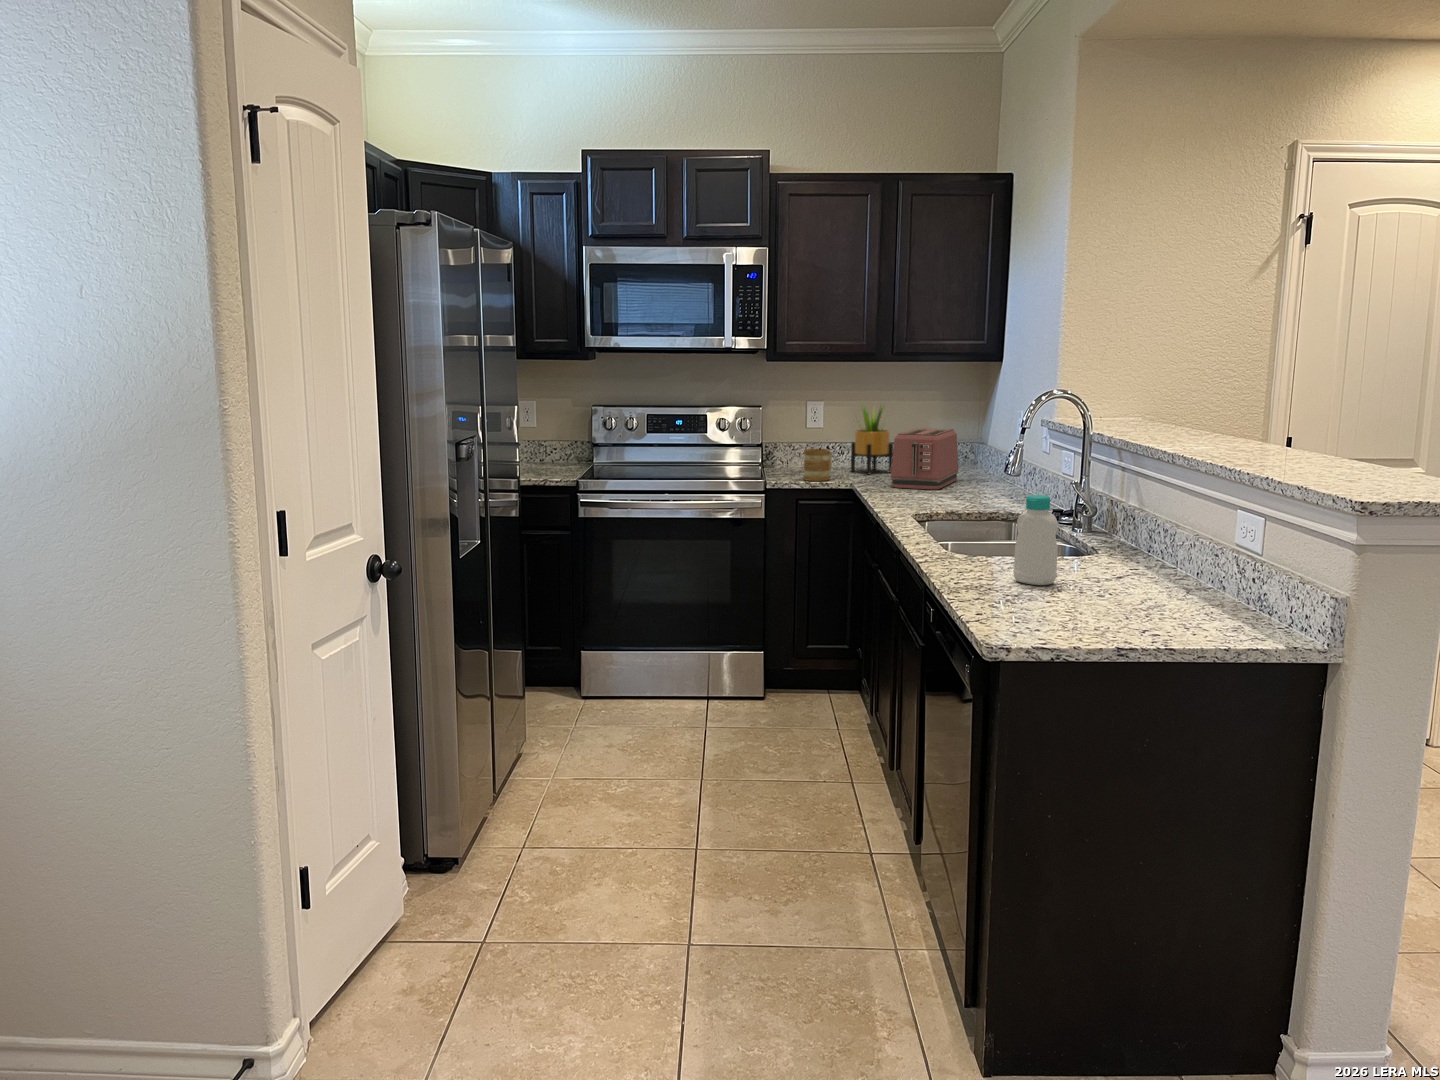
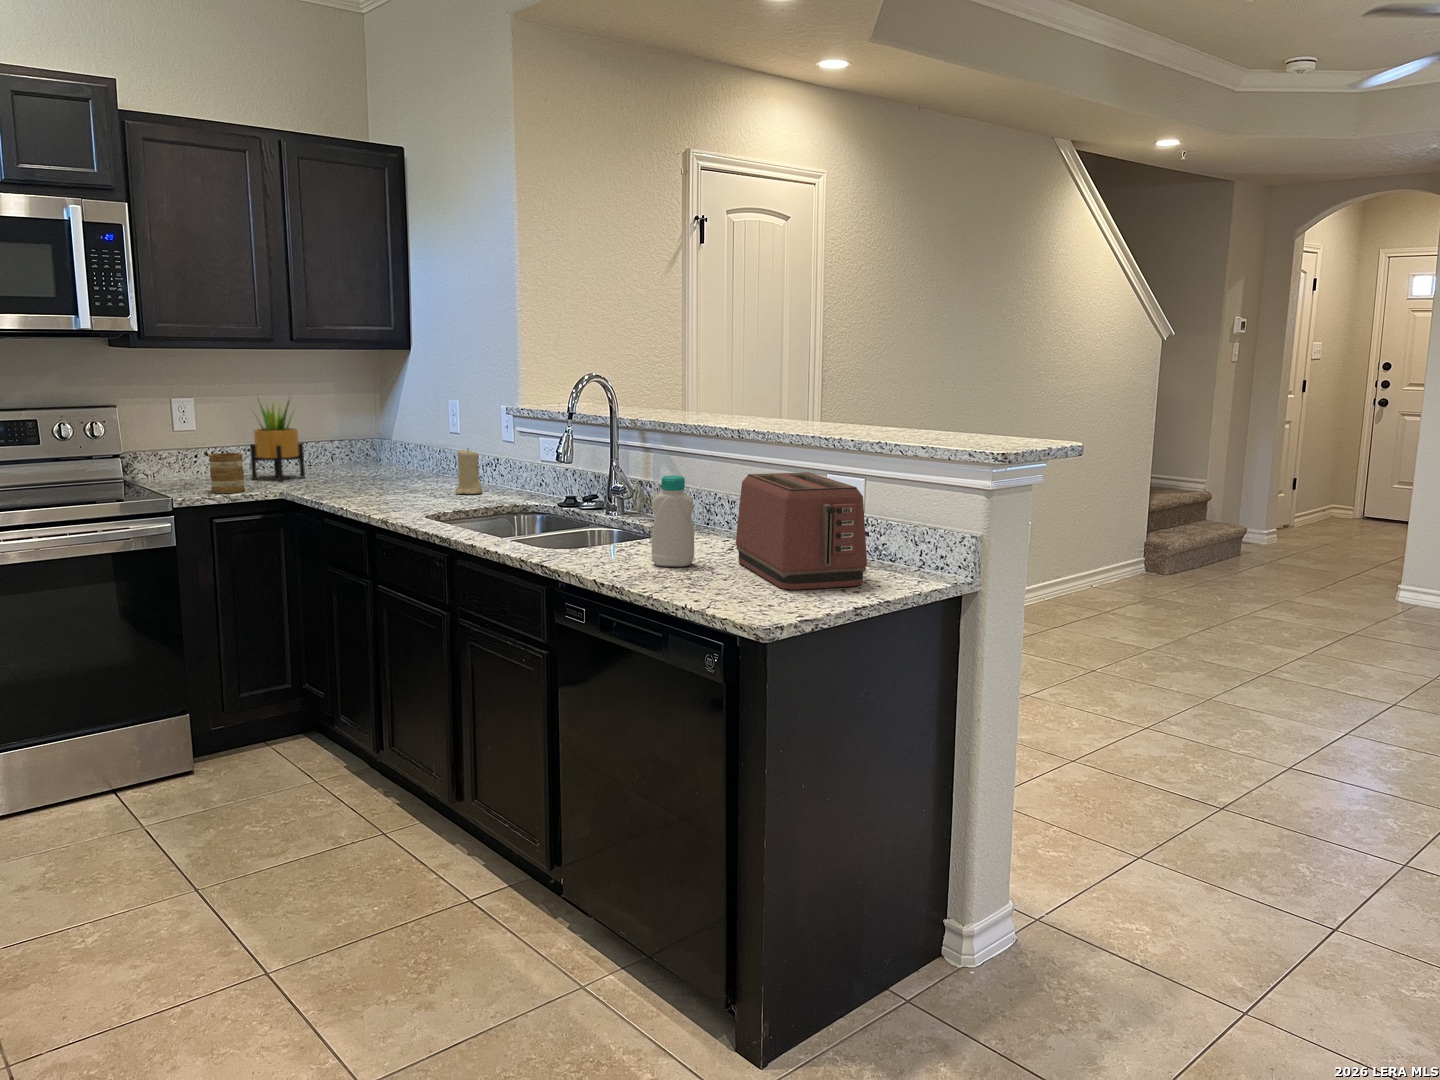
toaster: present [891,428,959,490] -> present [736,472,867,590]
candle: none [983,455,1010,499] -> present [455,448,483,494]

